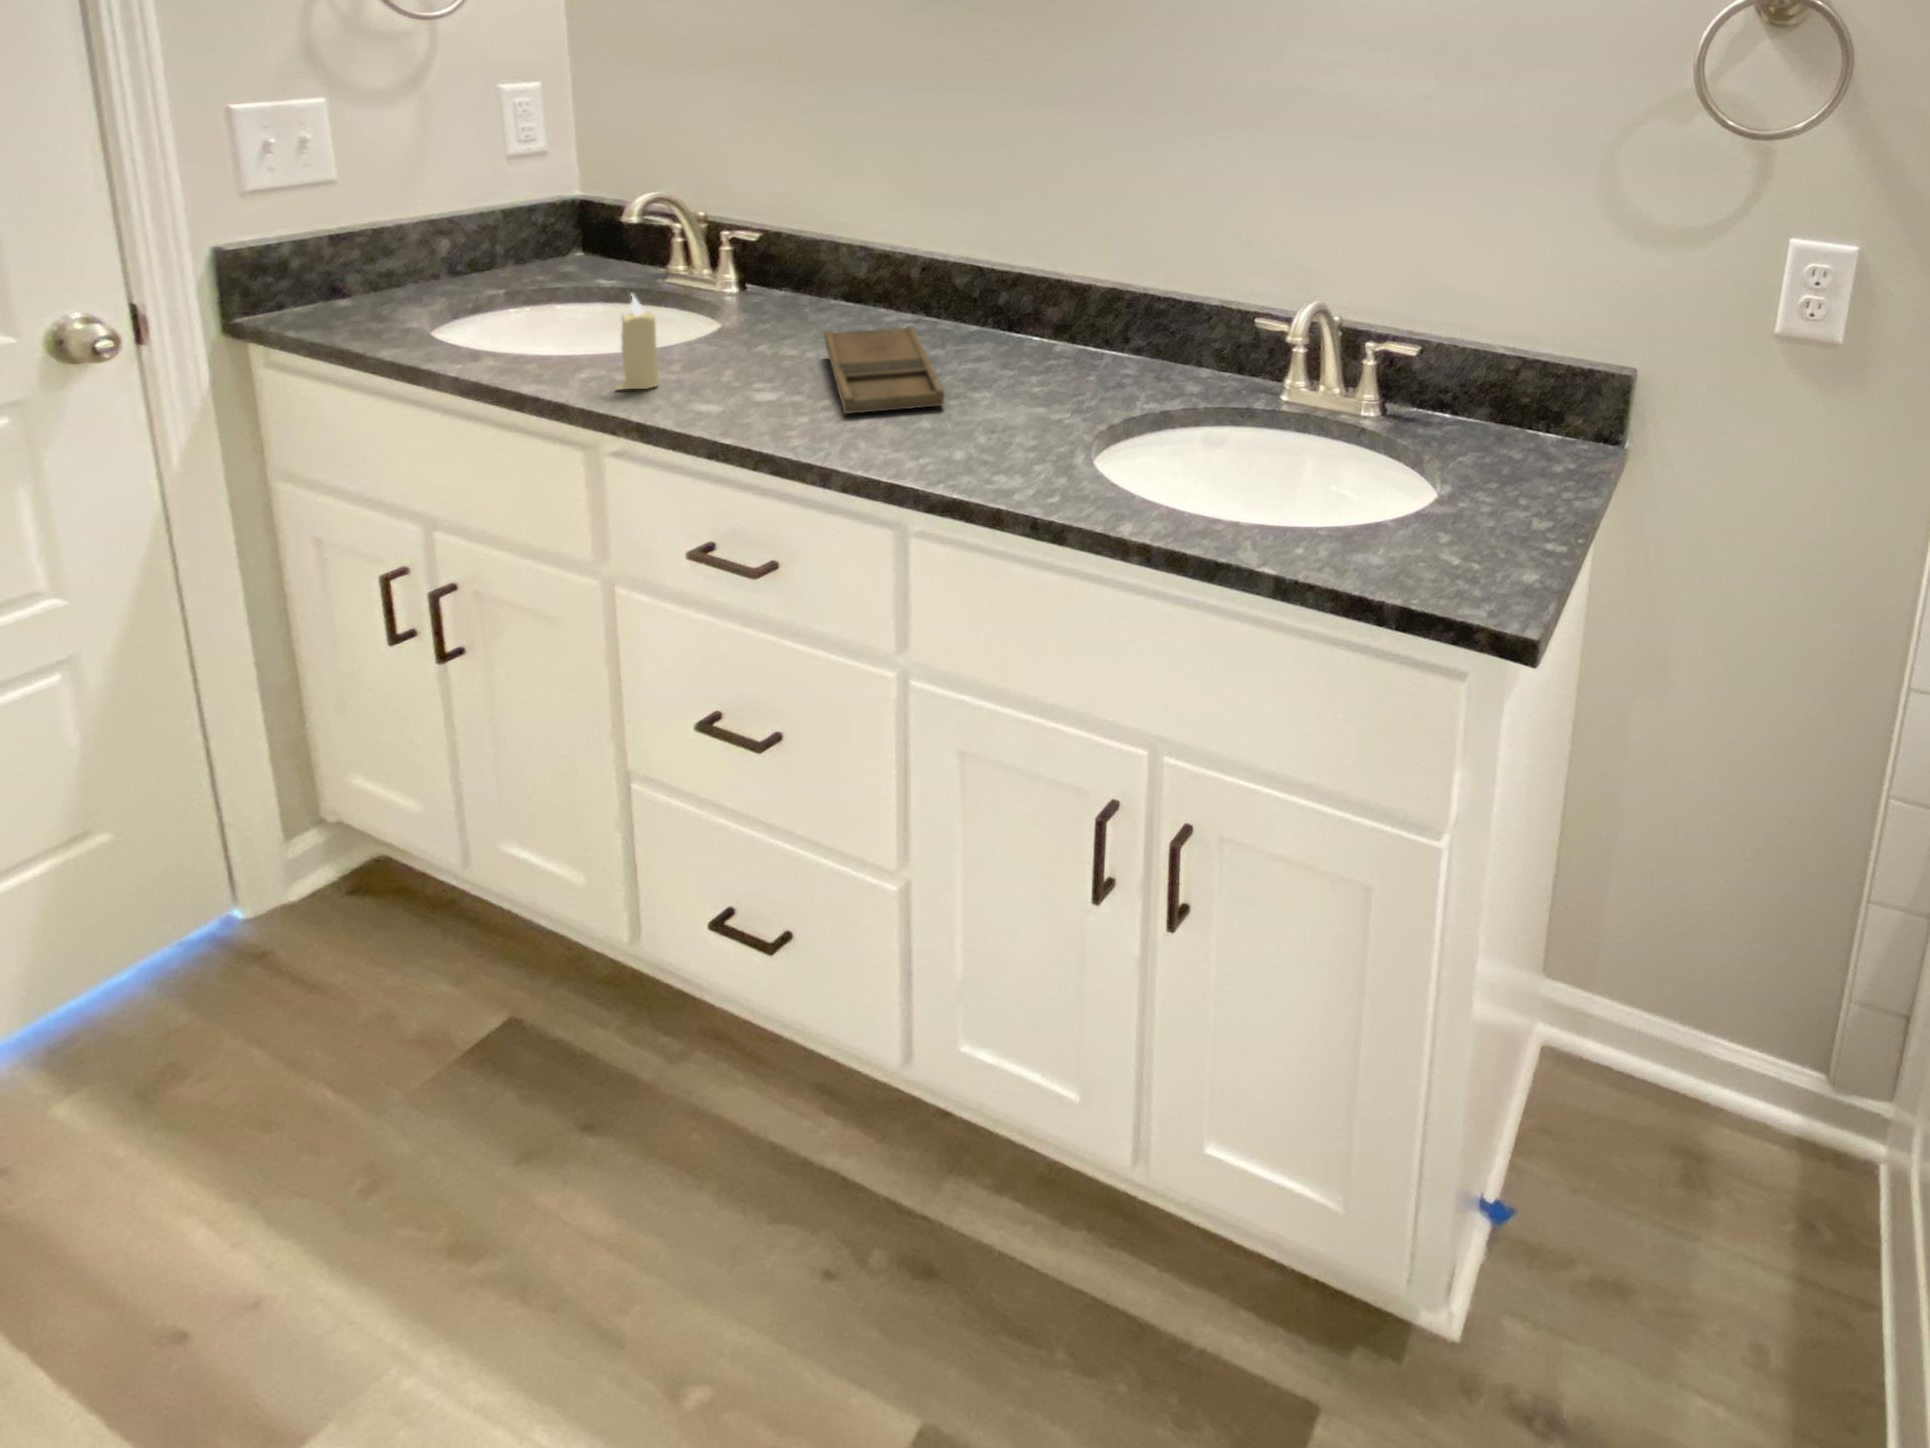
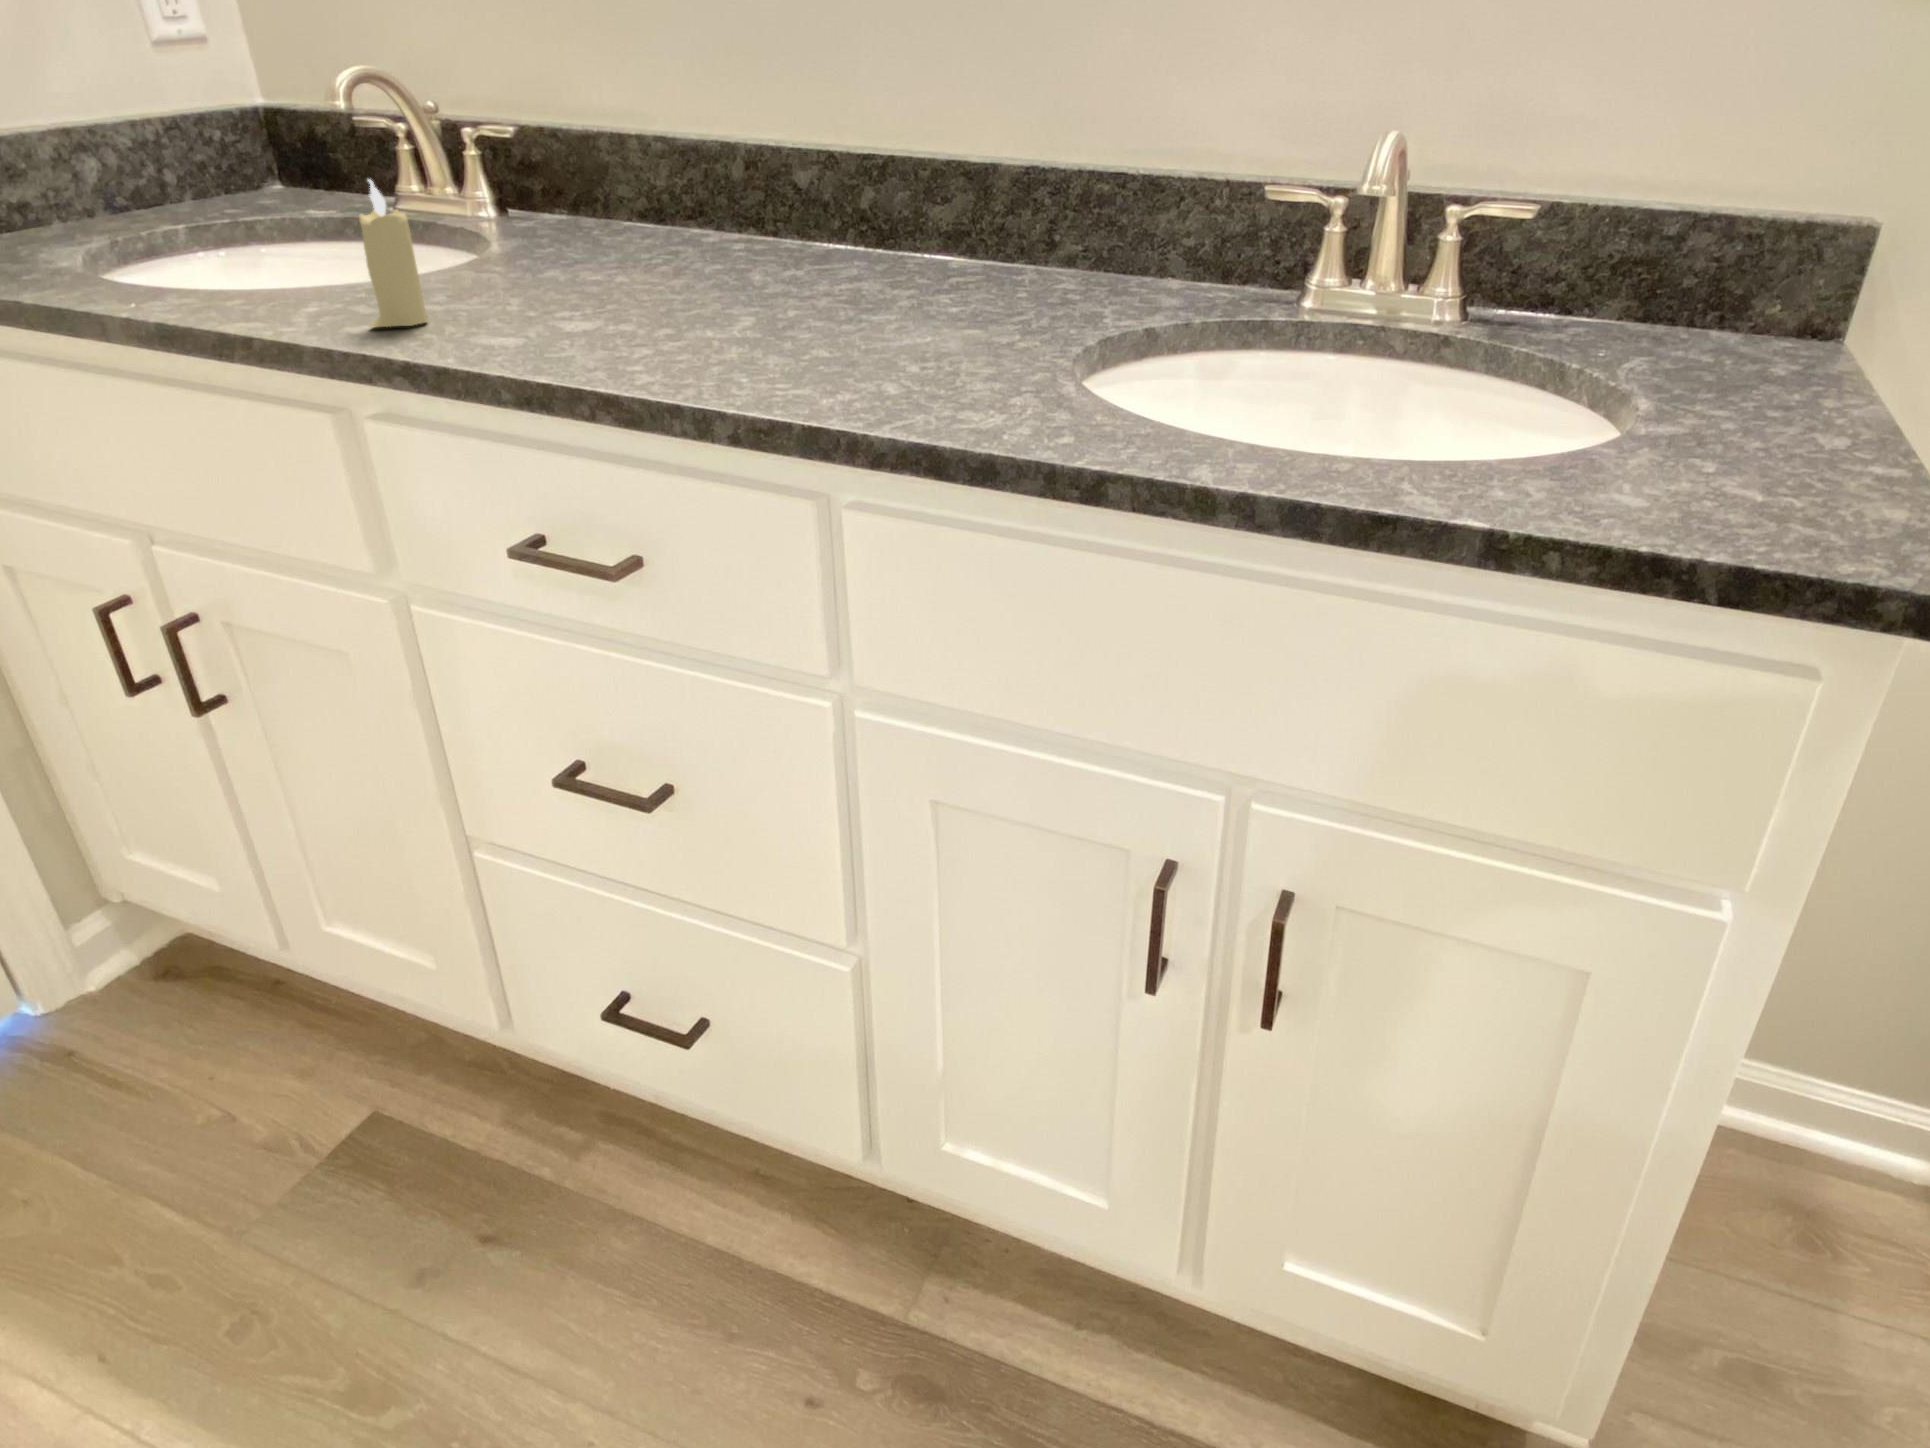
tray: present [824,326,944,414] -> none [640,234,840,344]

